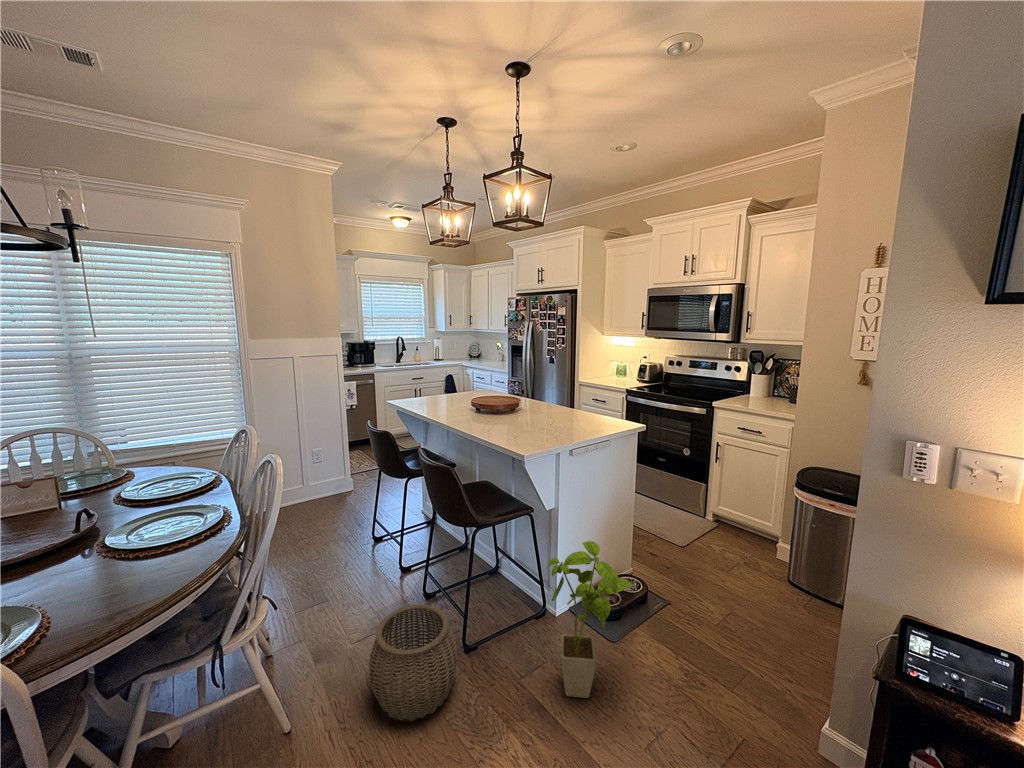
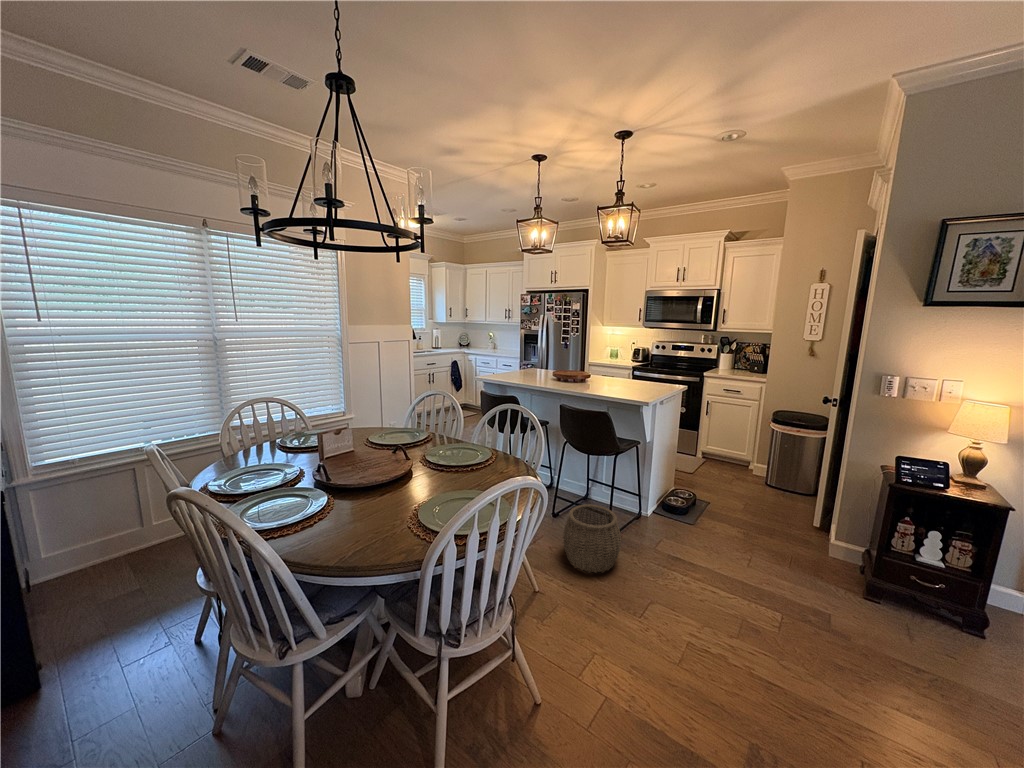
house plant: present [548,541,634,698] -> none [668,450,729,551]

